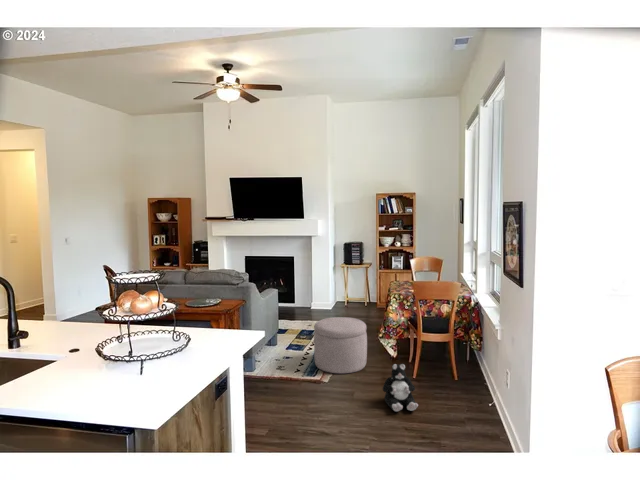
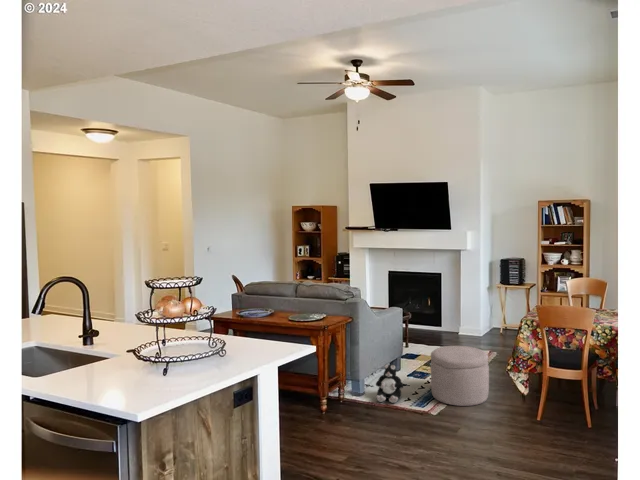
plush toy: present [383,363,418,411] -> present [376,364,403,403]

